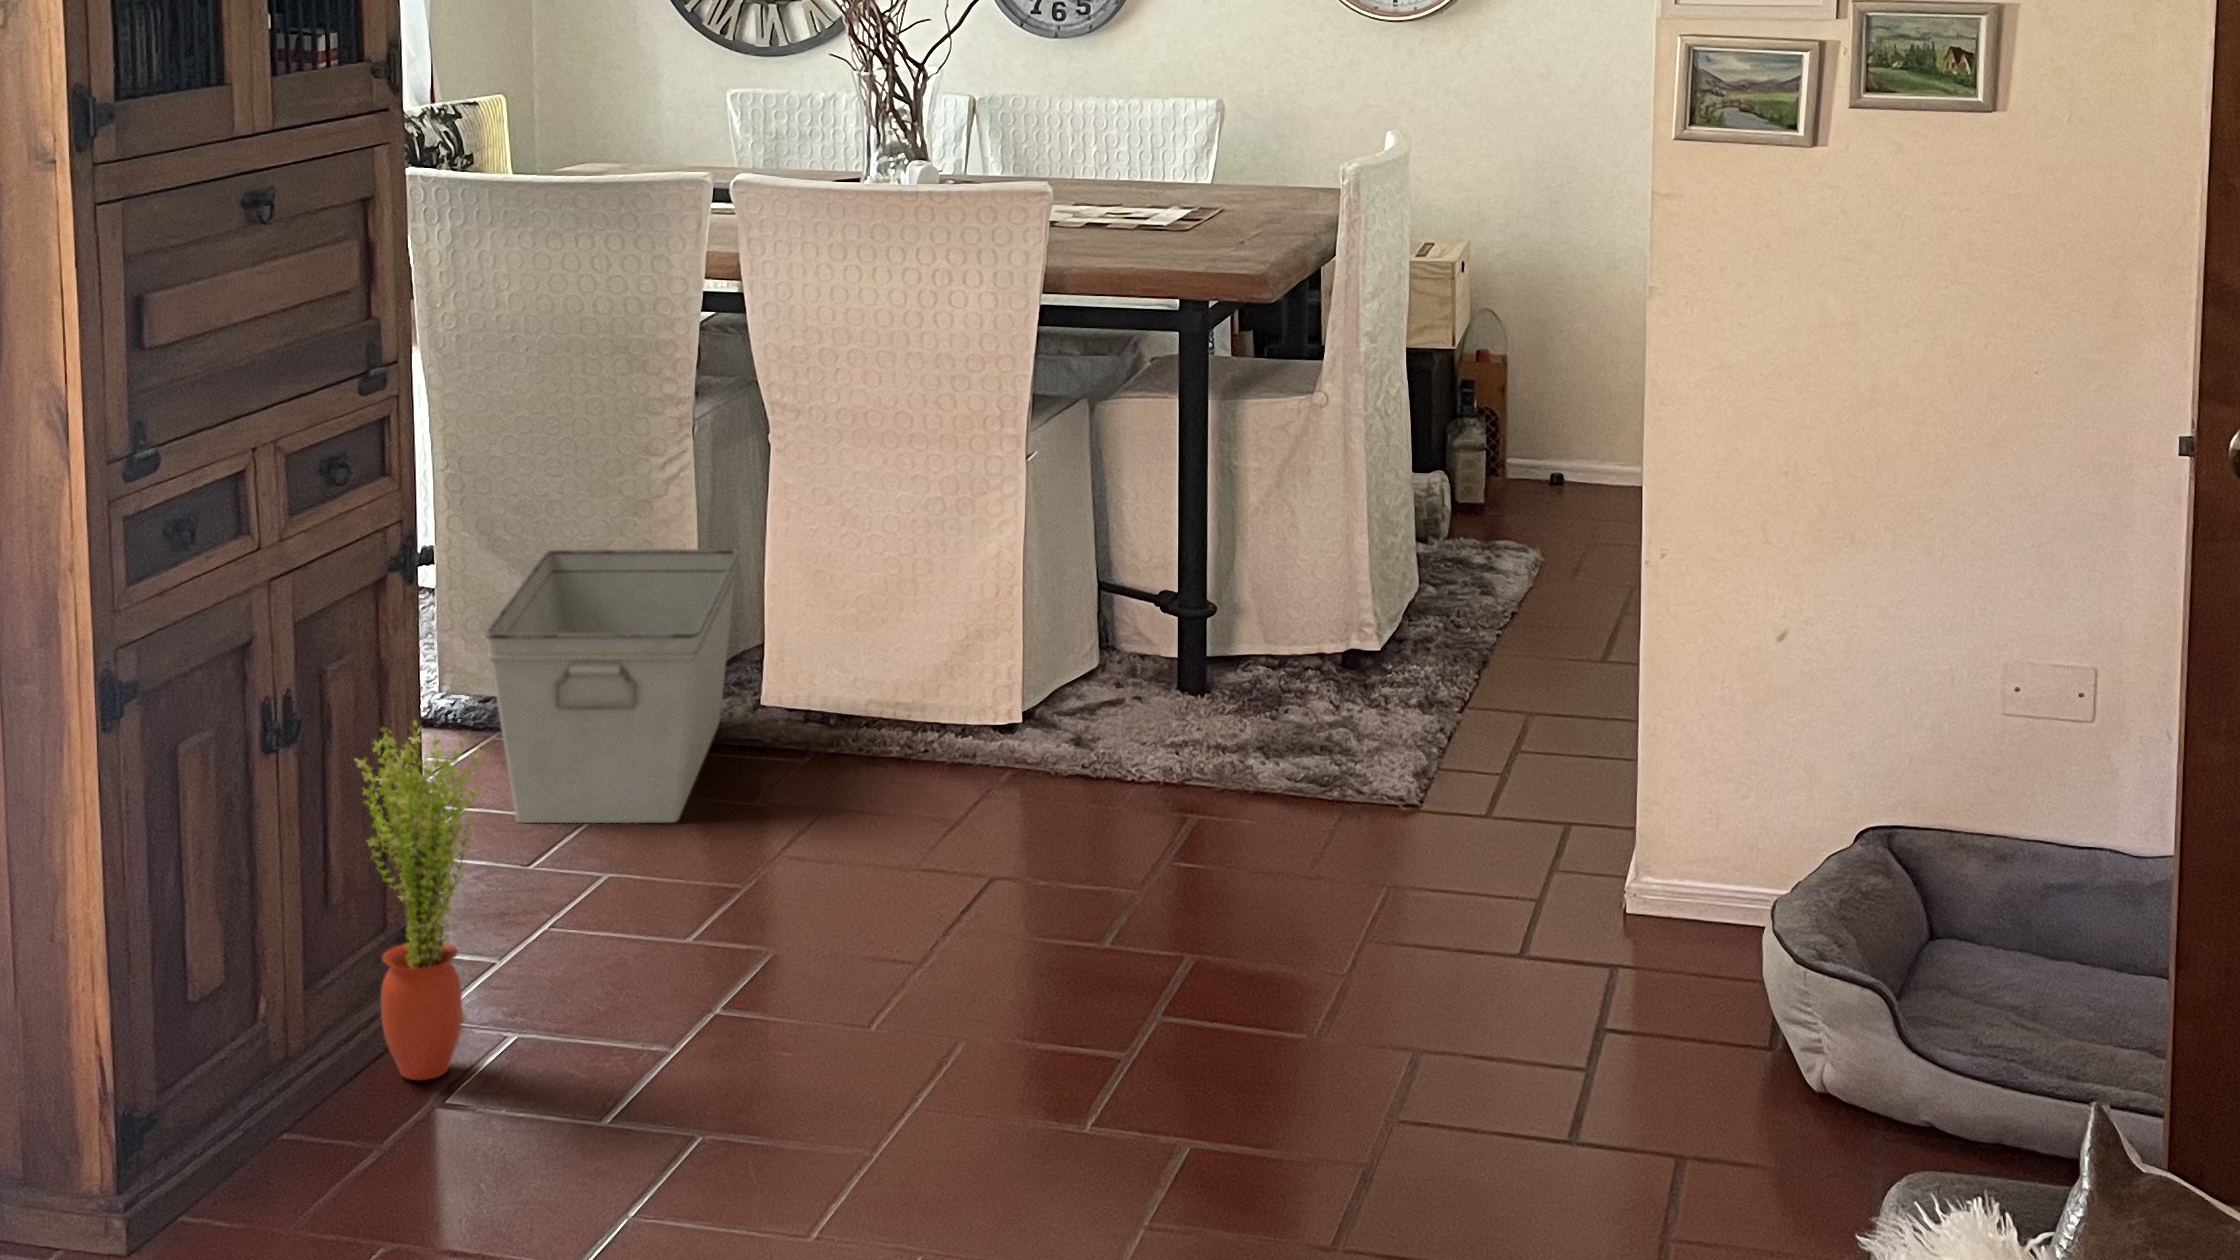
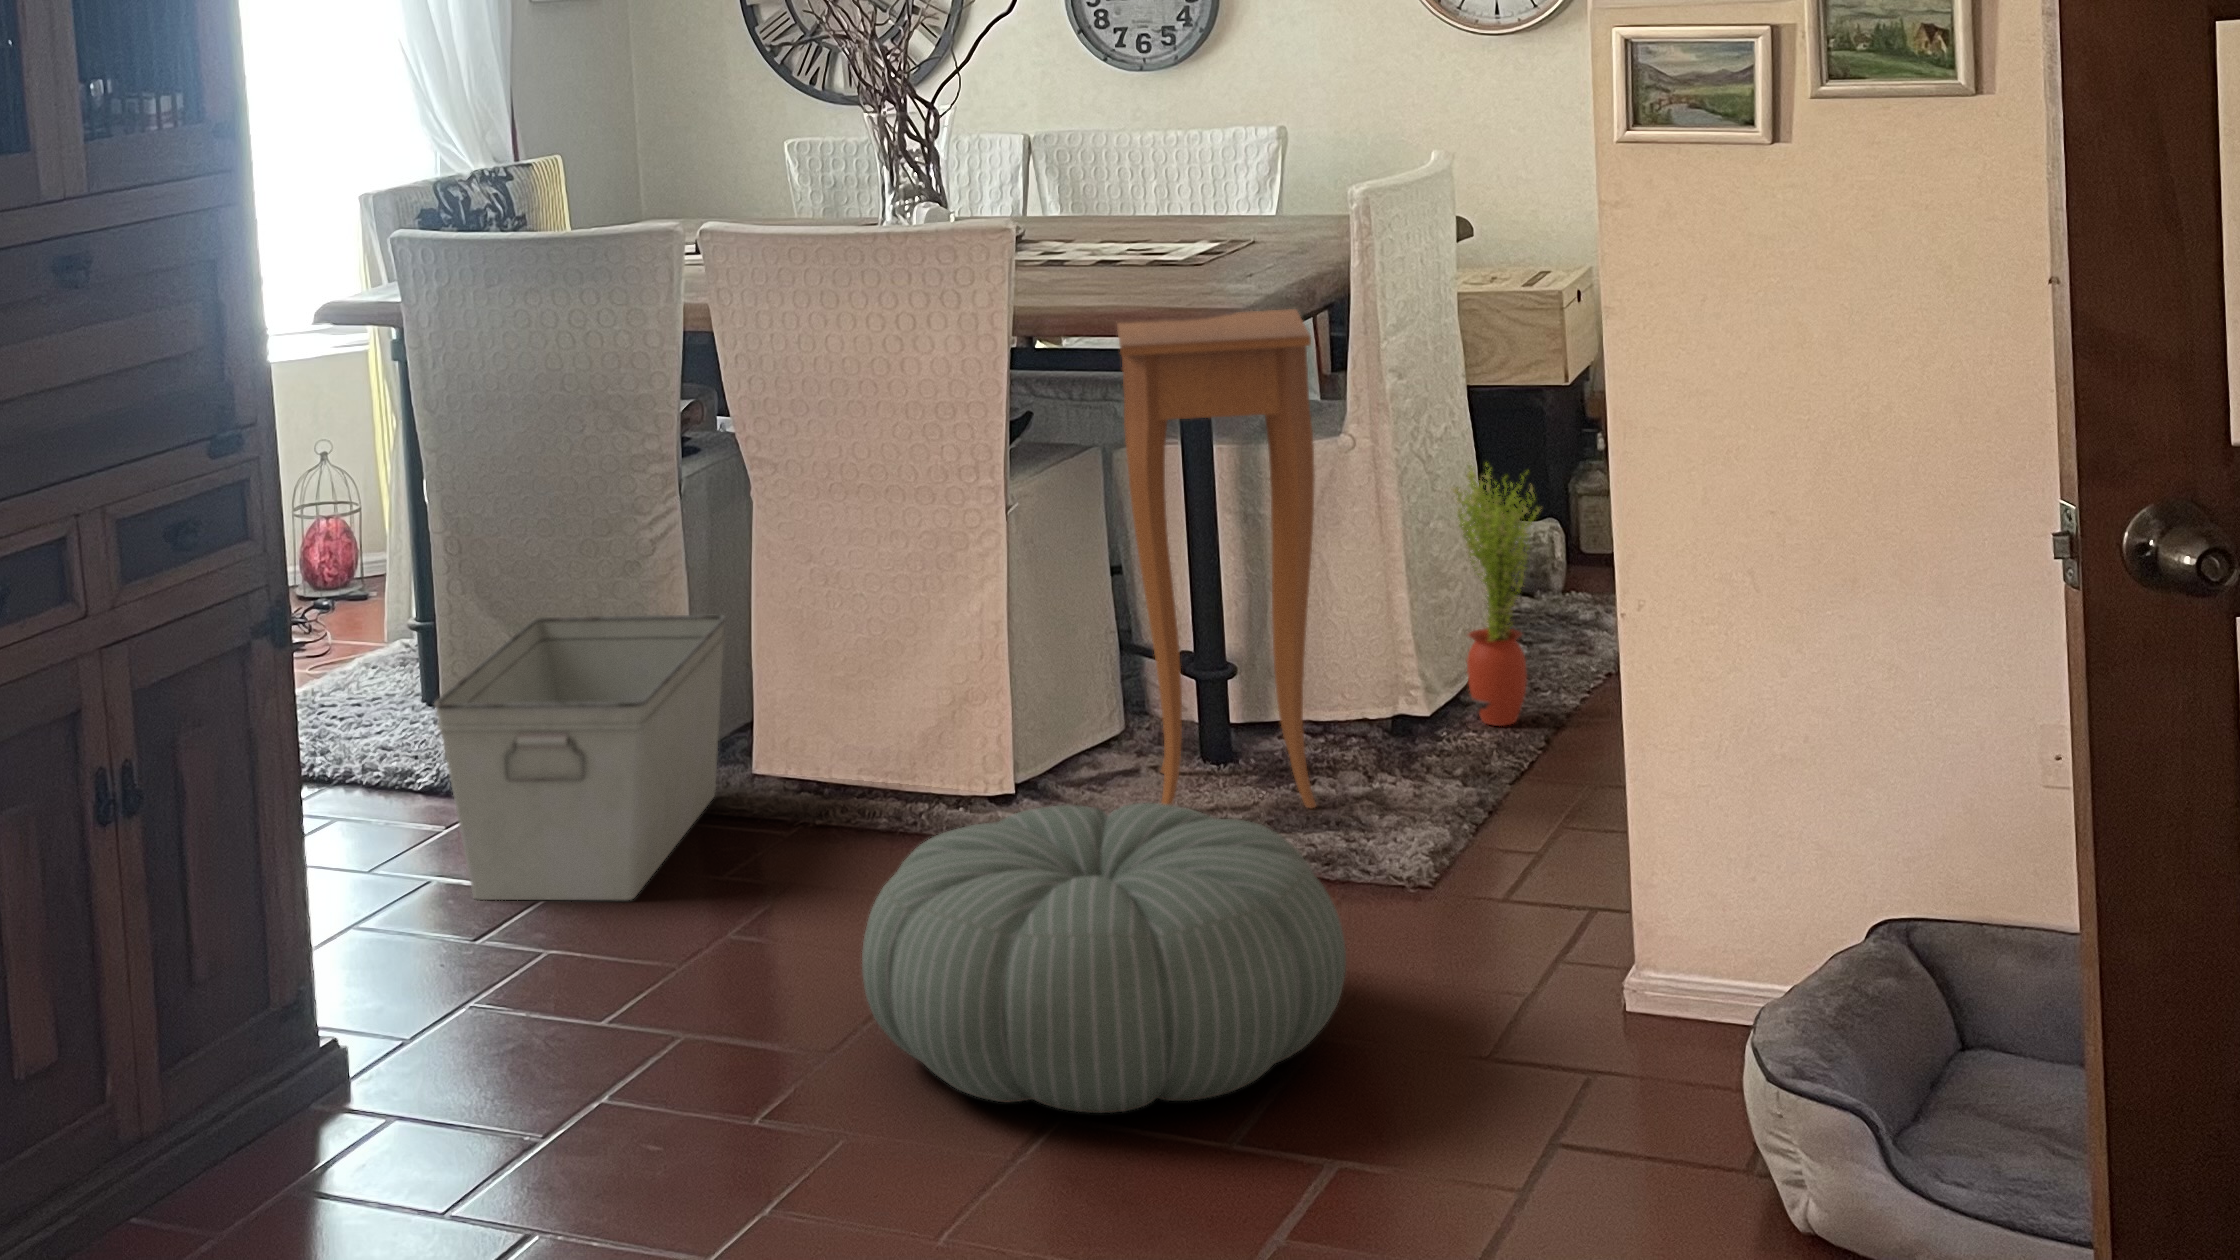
side table: none [1119,273,1316,740] -> present [1117,309,1316,808]
potted plant: present [356,721,483,1080] -> present [1453,466,1540,726]
pouf: none [964,730,1406,1013] -> present [862,803,1346,1113]

